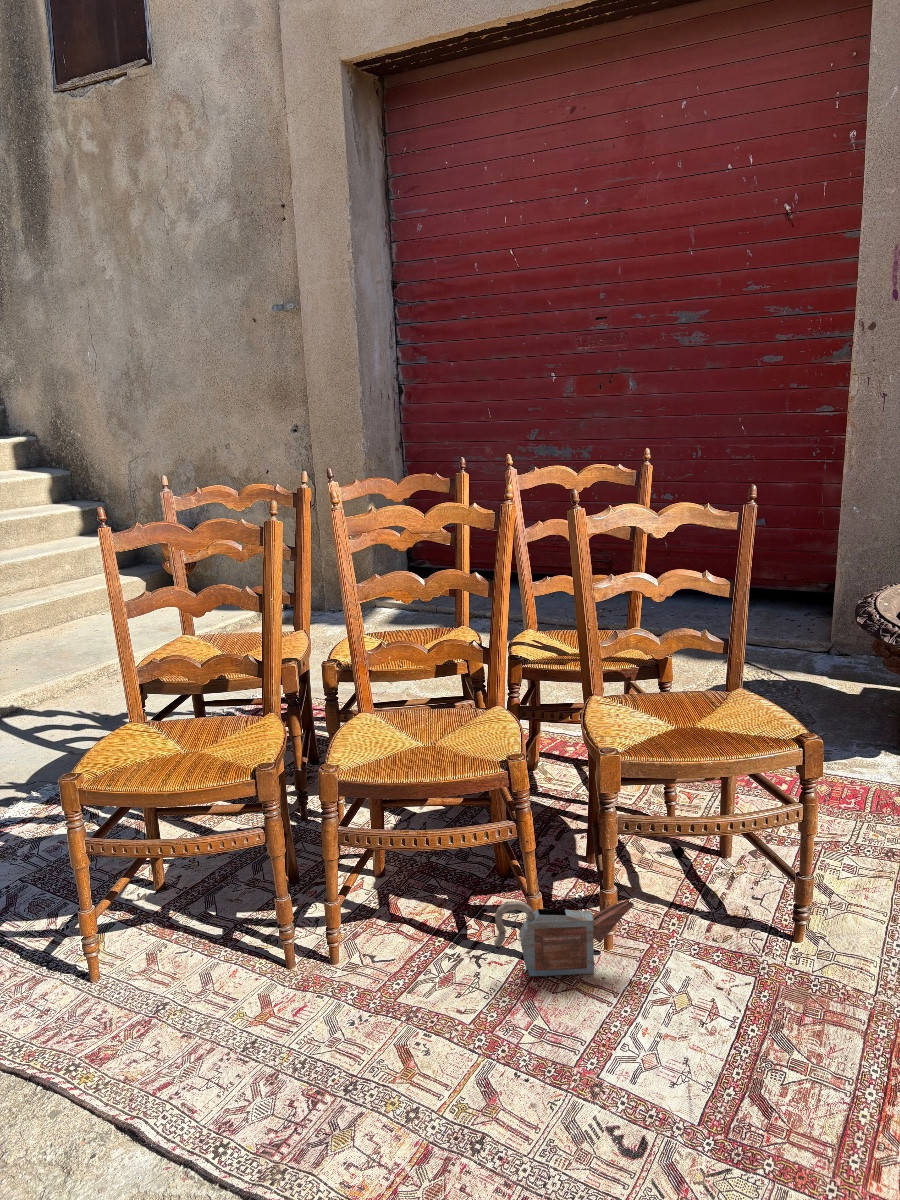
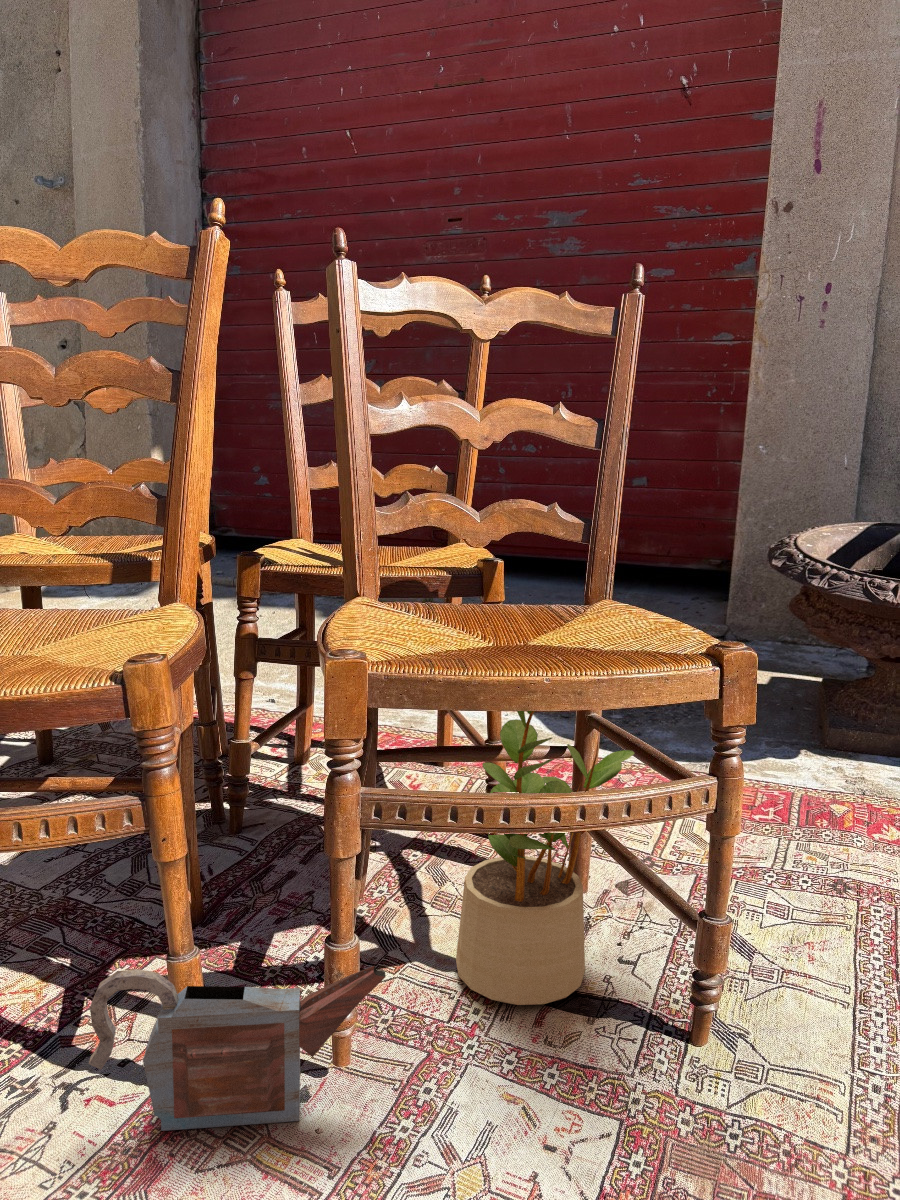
potted plant: none [659,736,758,921] -> present [456,711,635,1005]

